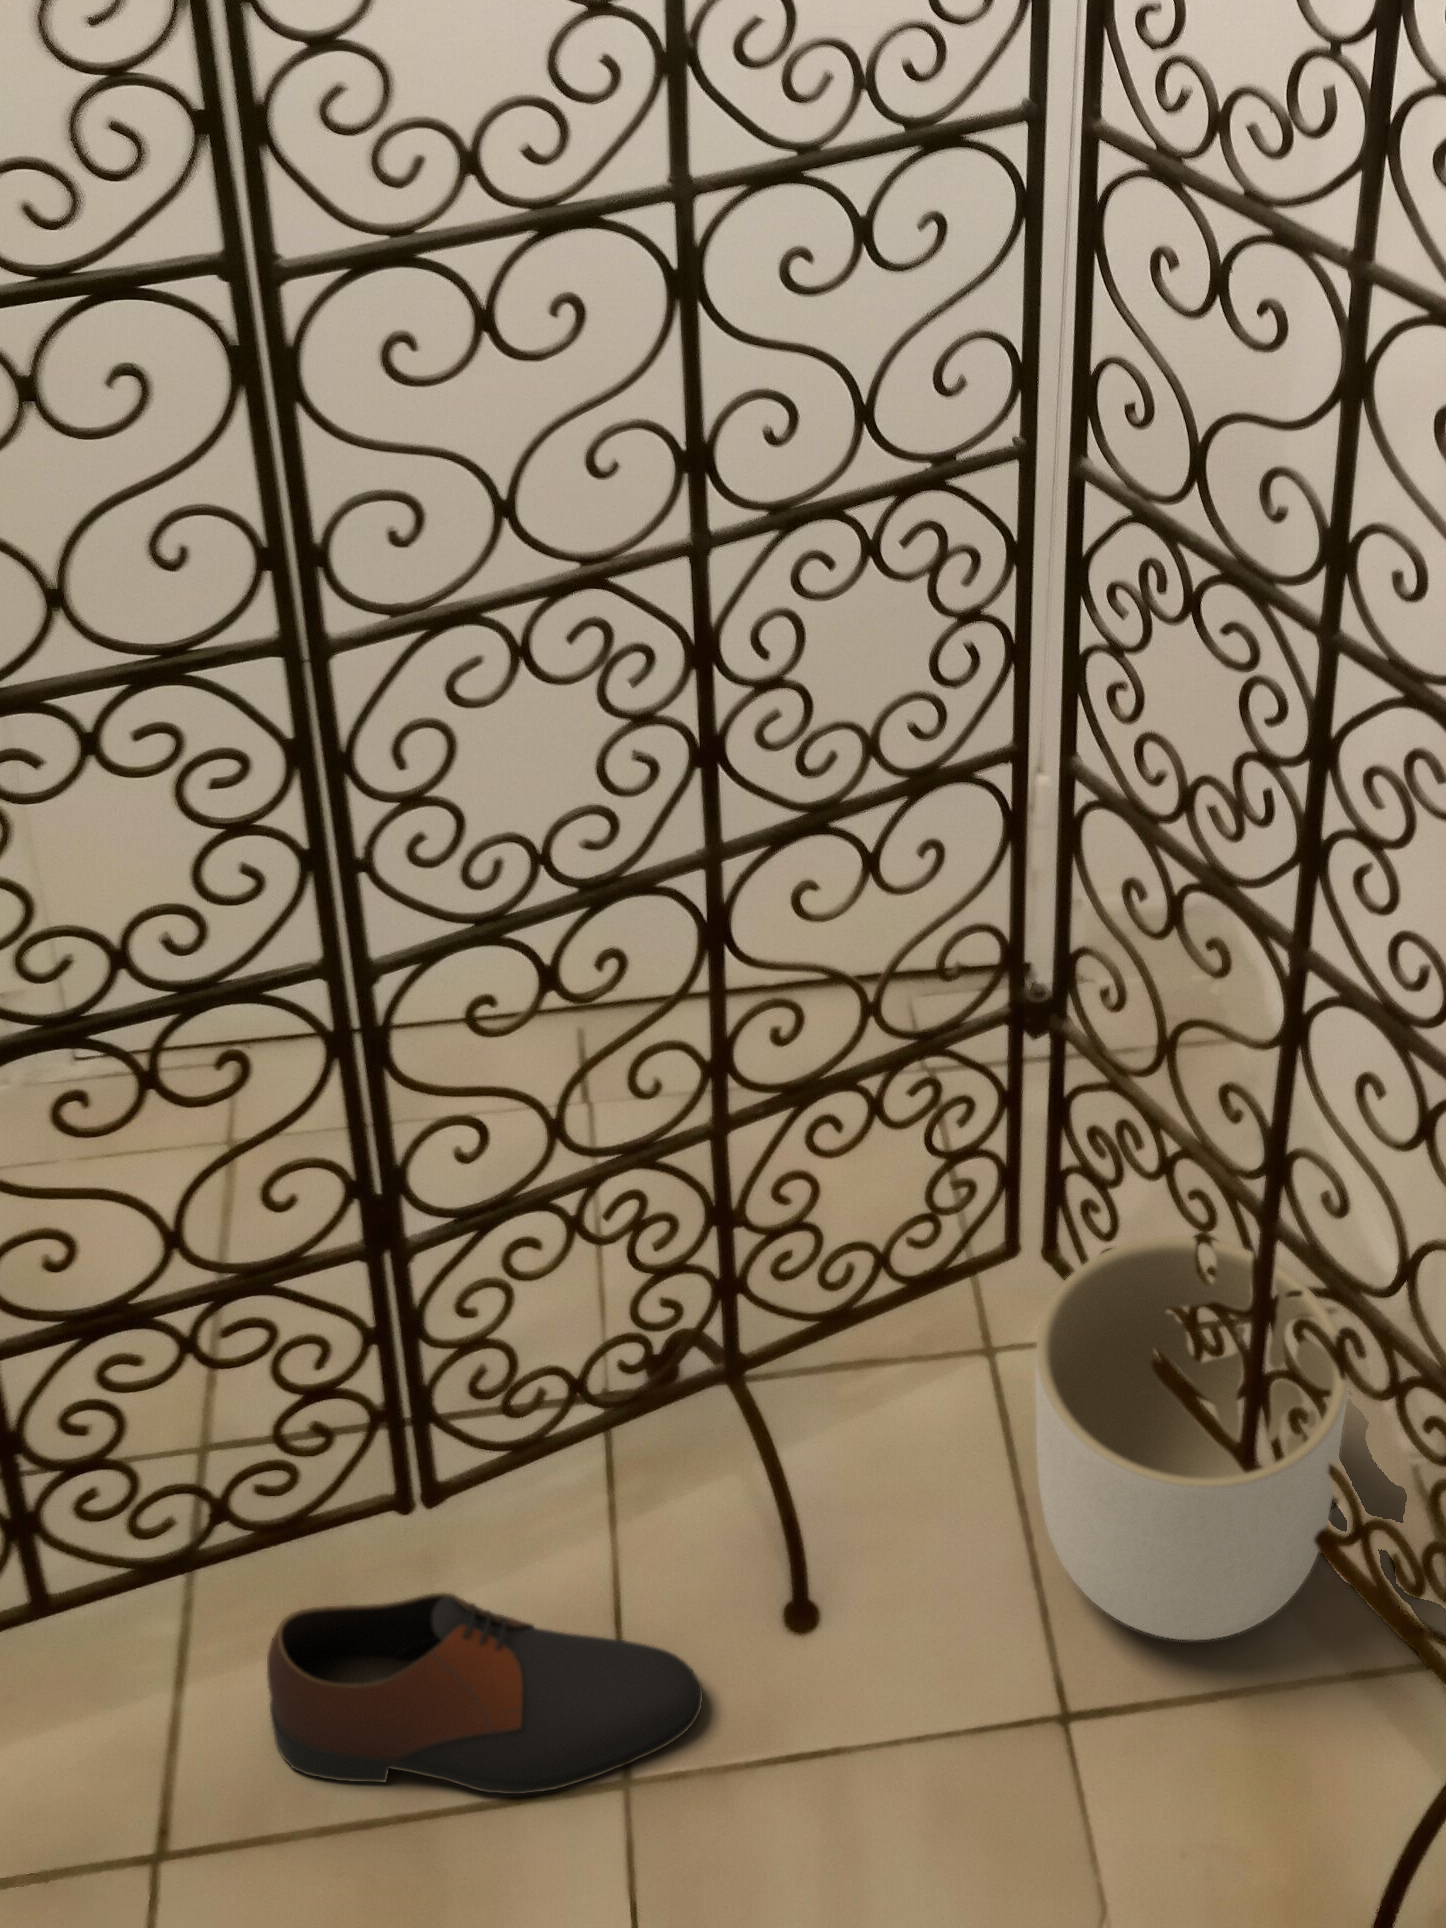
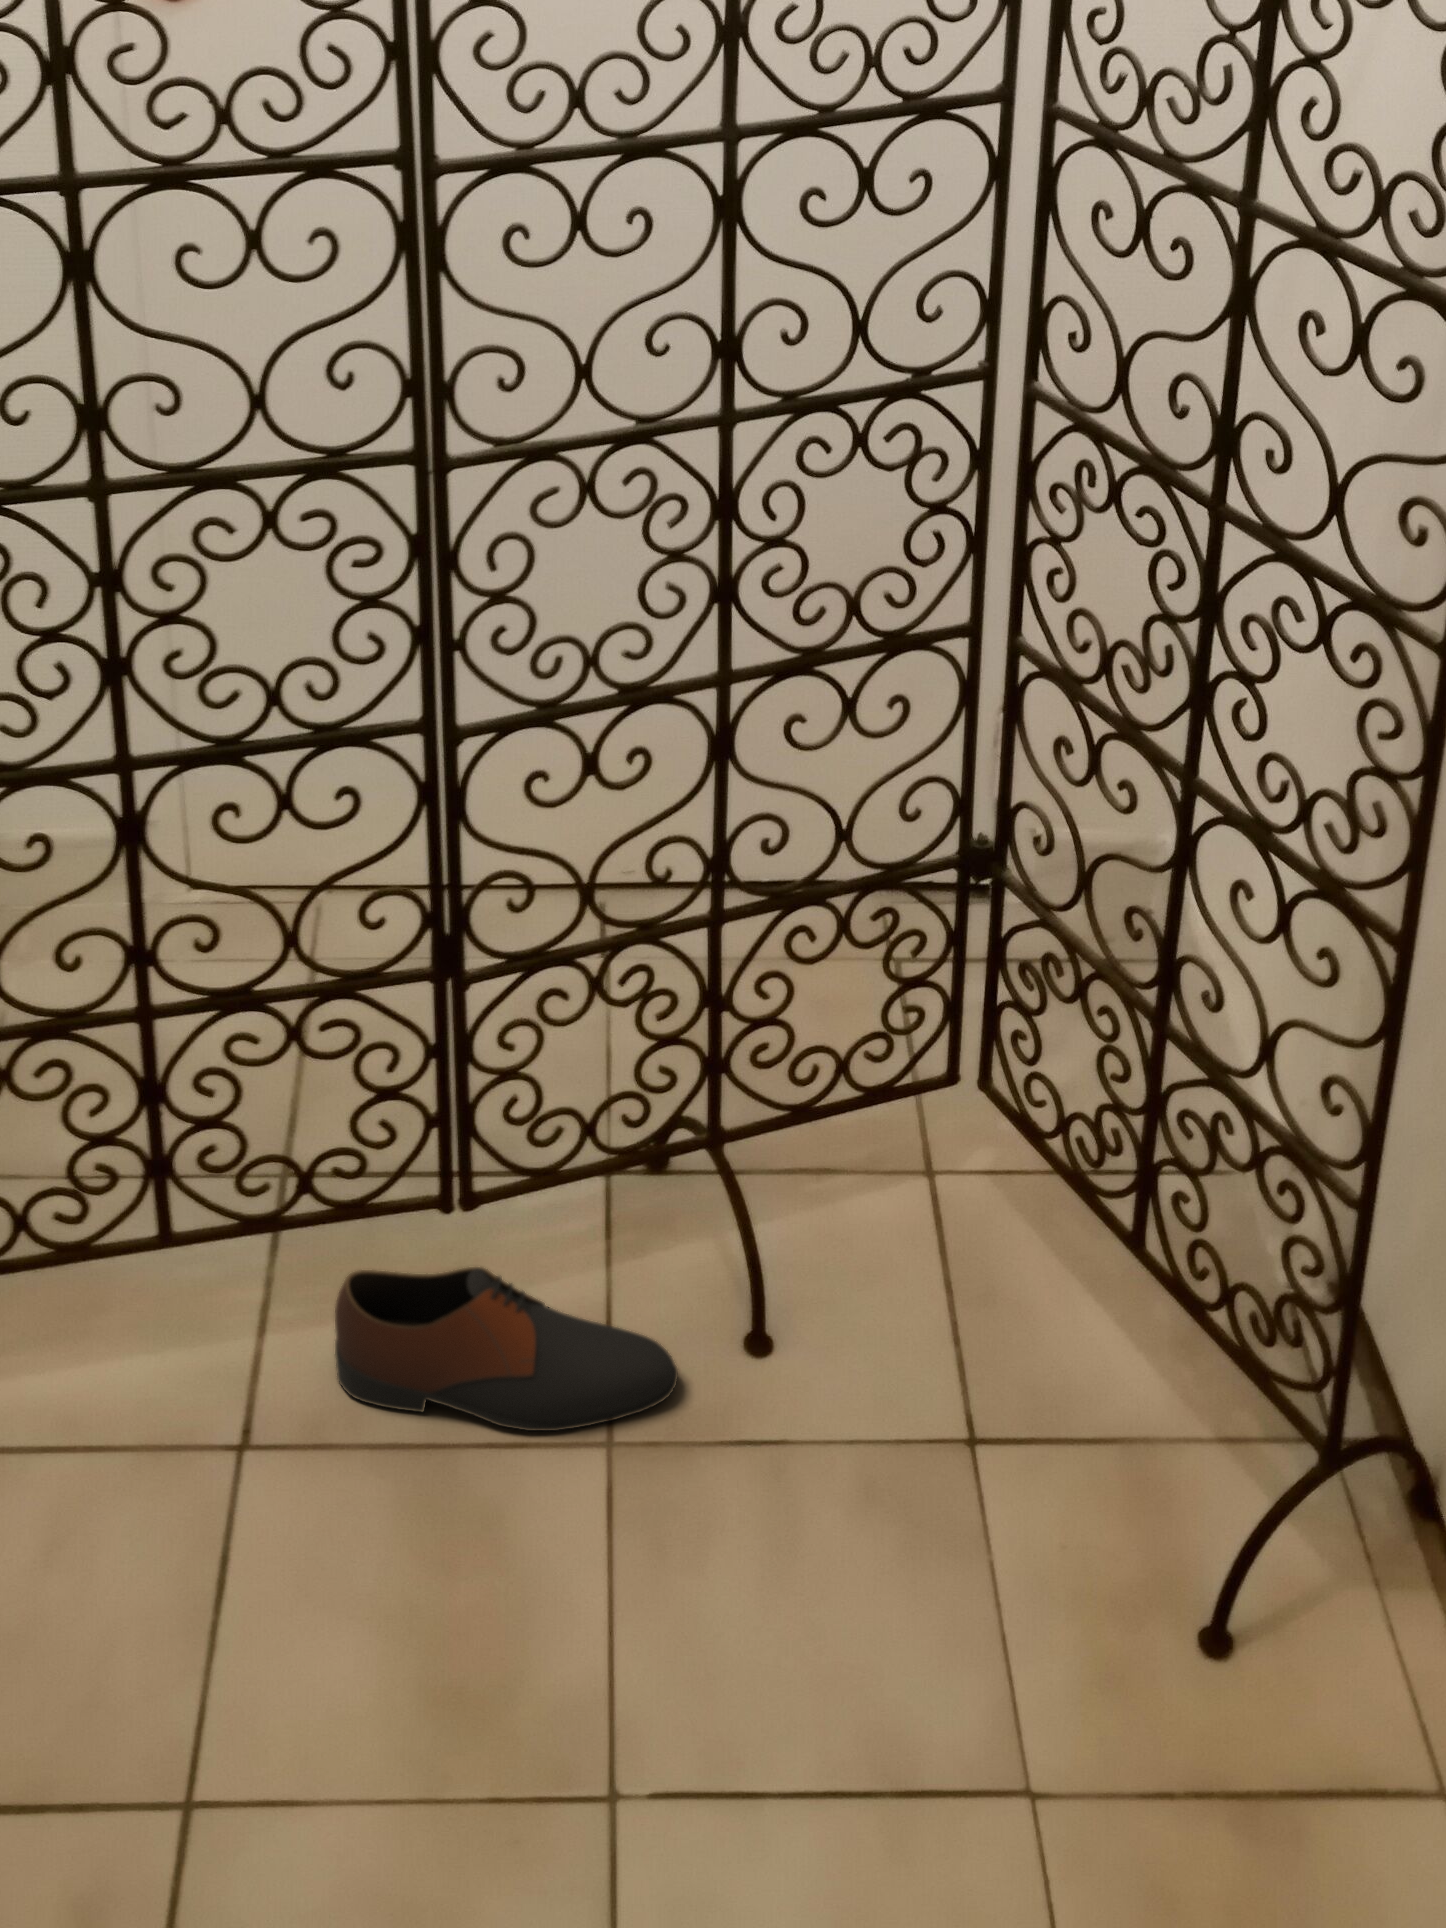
planter: present [1035,1236,1348,1640] -> none [962,1051,1224,1375]

